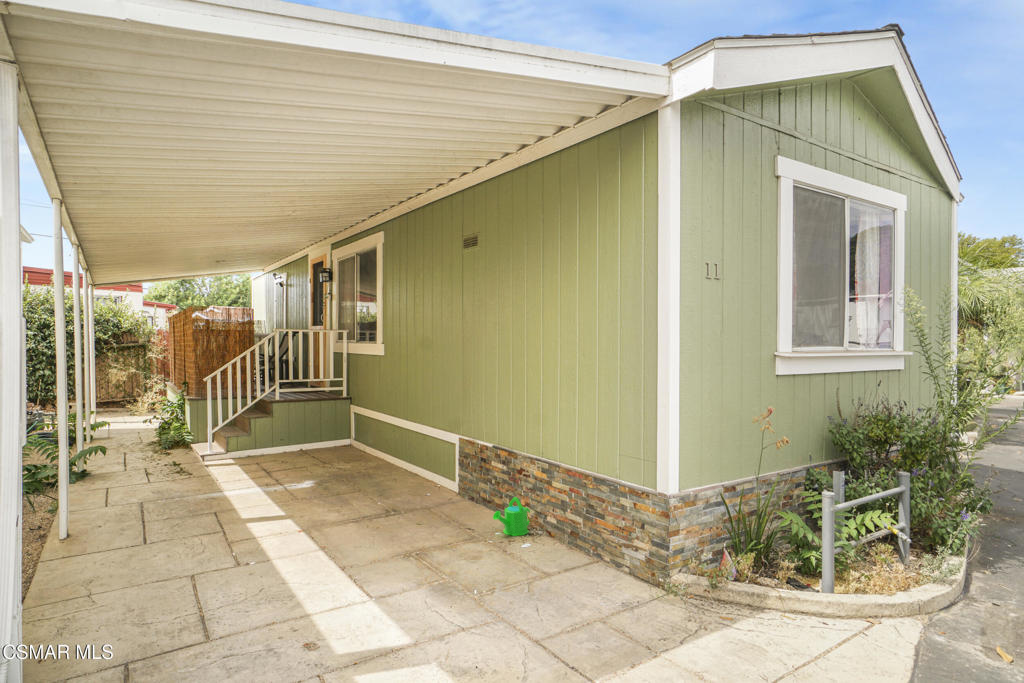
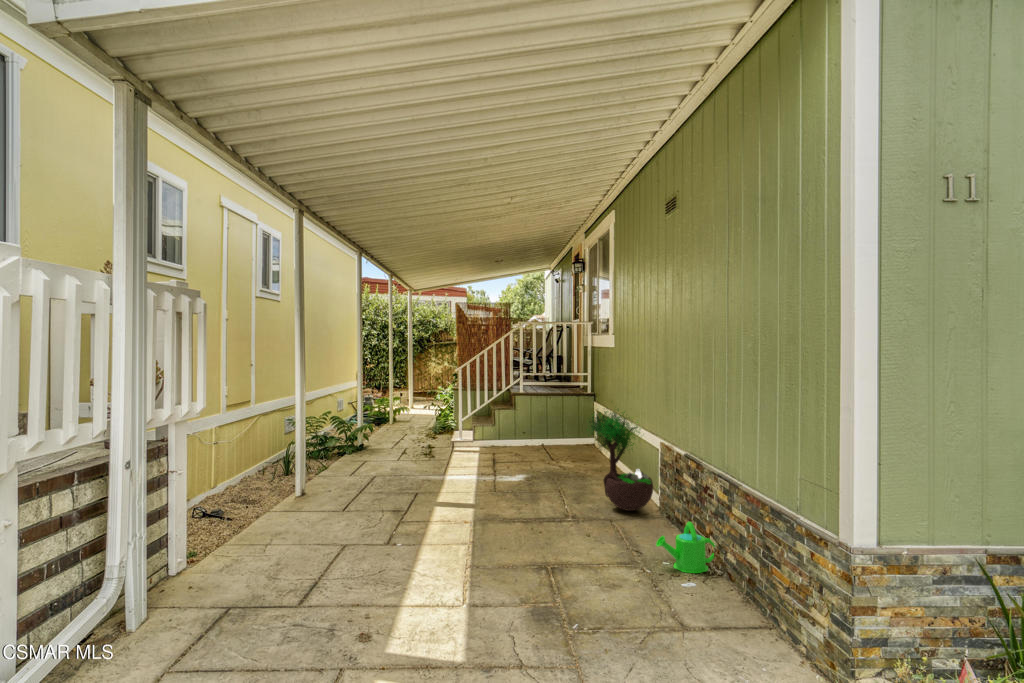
potted tree: none [395,406,454,497] -> present [587,409,653,511]

